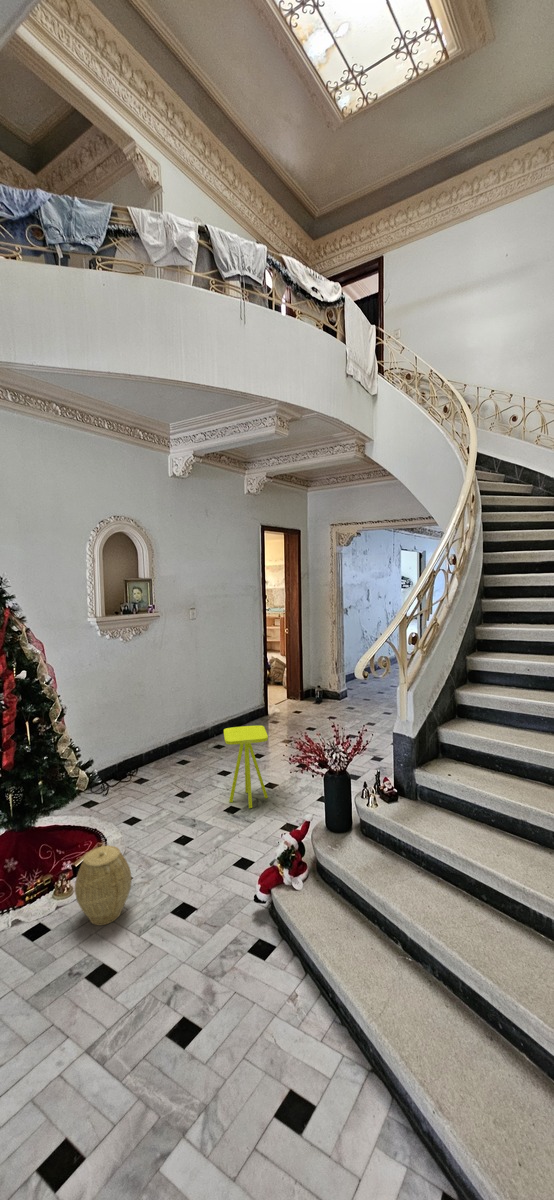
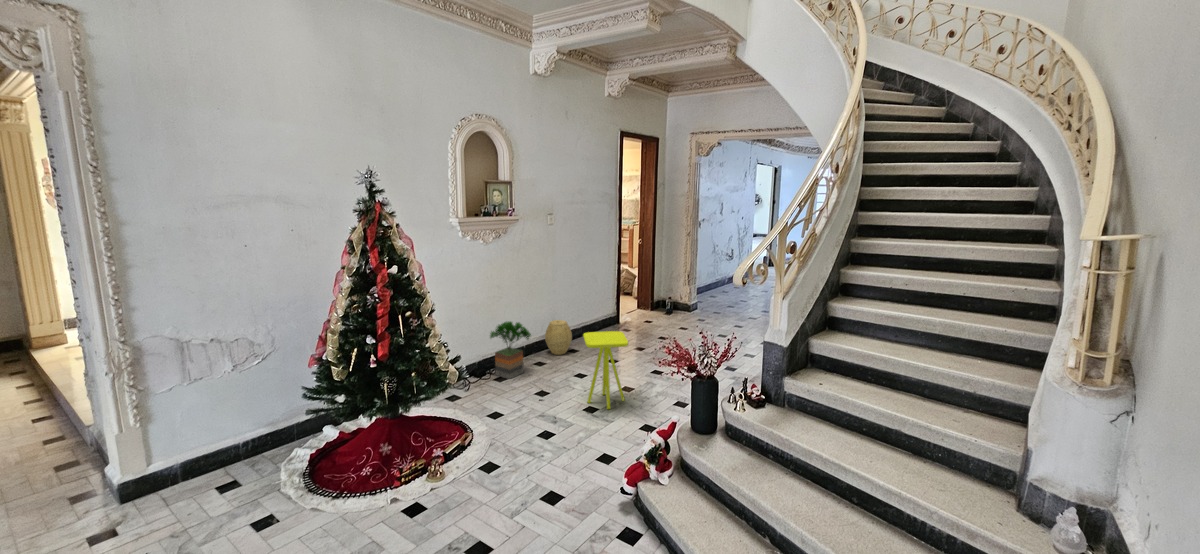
potted tree: none [130,718,174,780] -> present [490,321,531,379]
woven basket: present [75,845,132,925] -> present [545,320,572,355]

